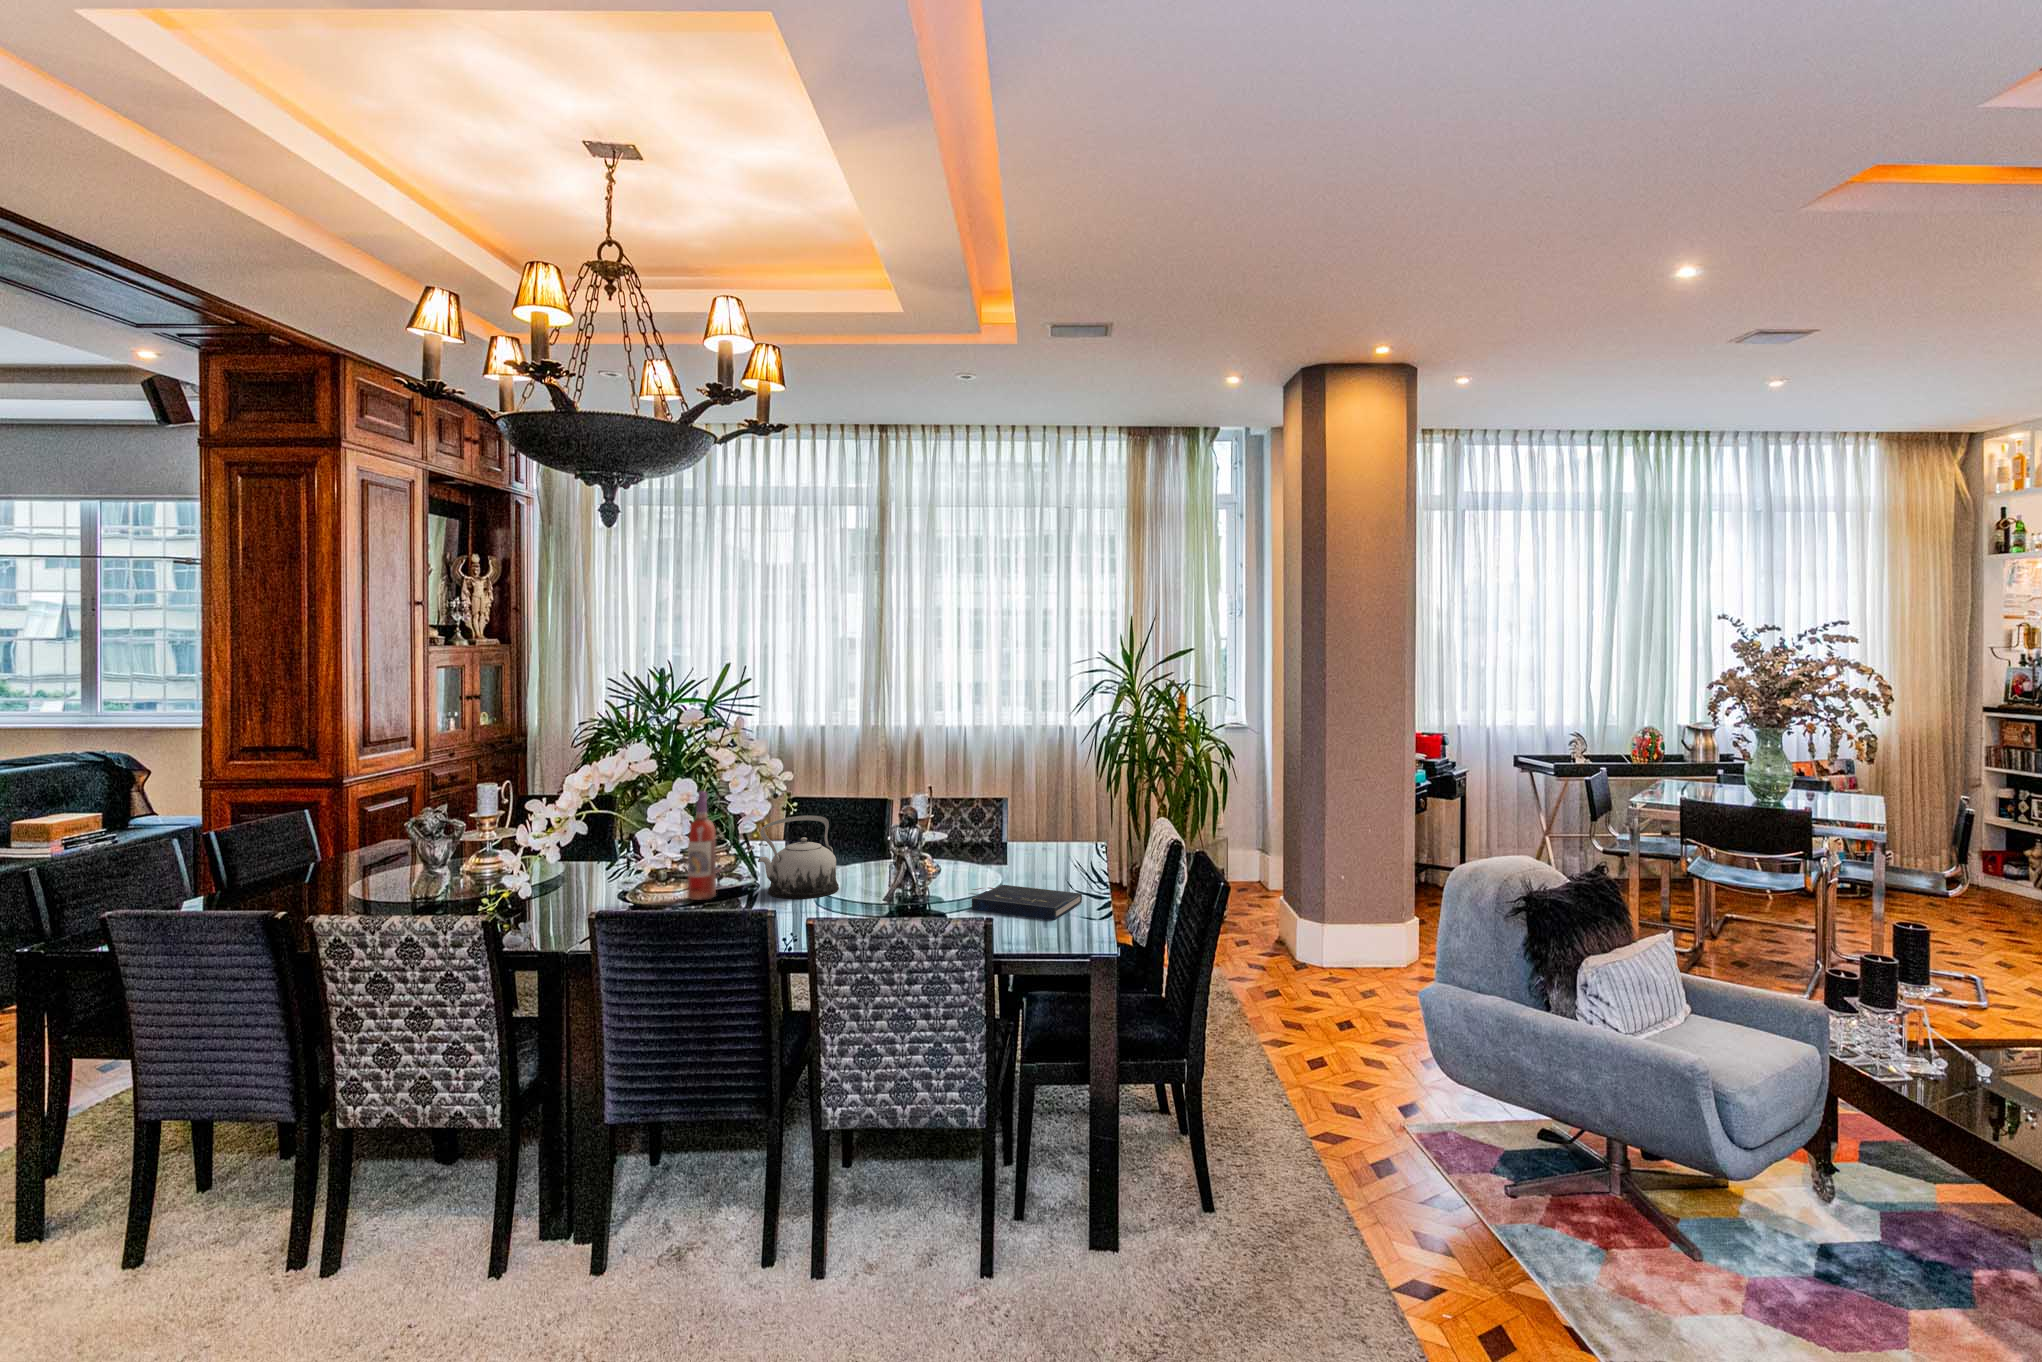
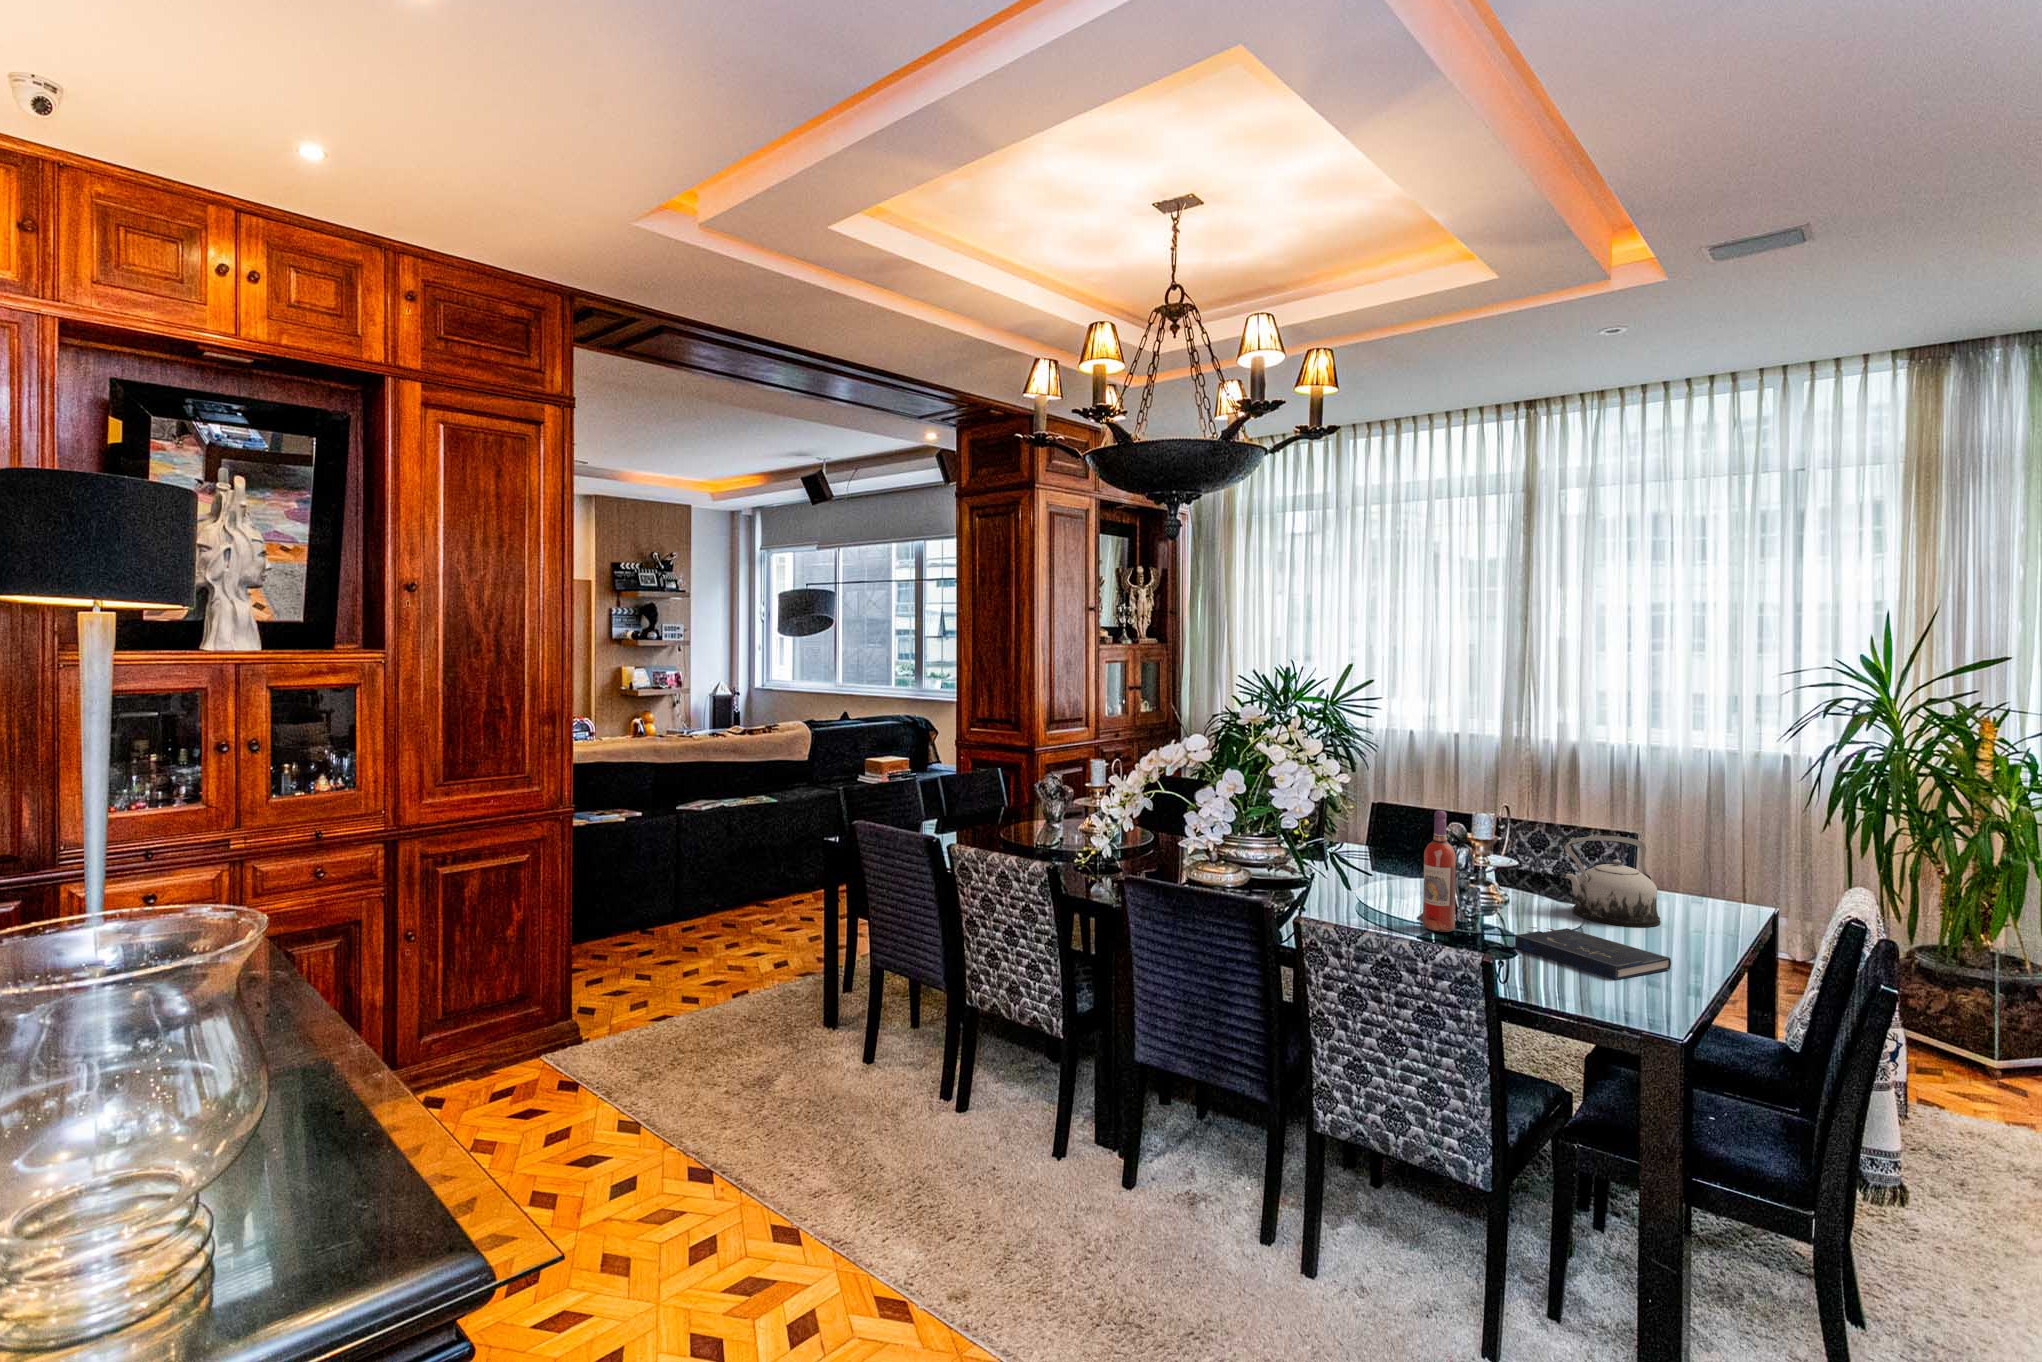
wine bottle: present [688,791,716,900] -> present [1423,810,1456,932]
teapot: present [758,816,839,899] -> present [1564,836,1661,927]

